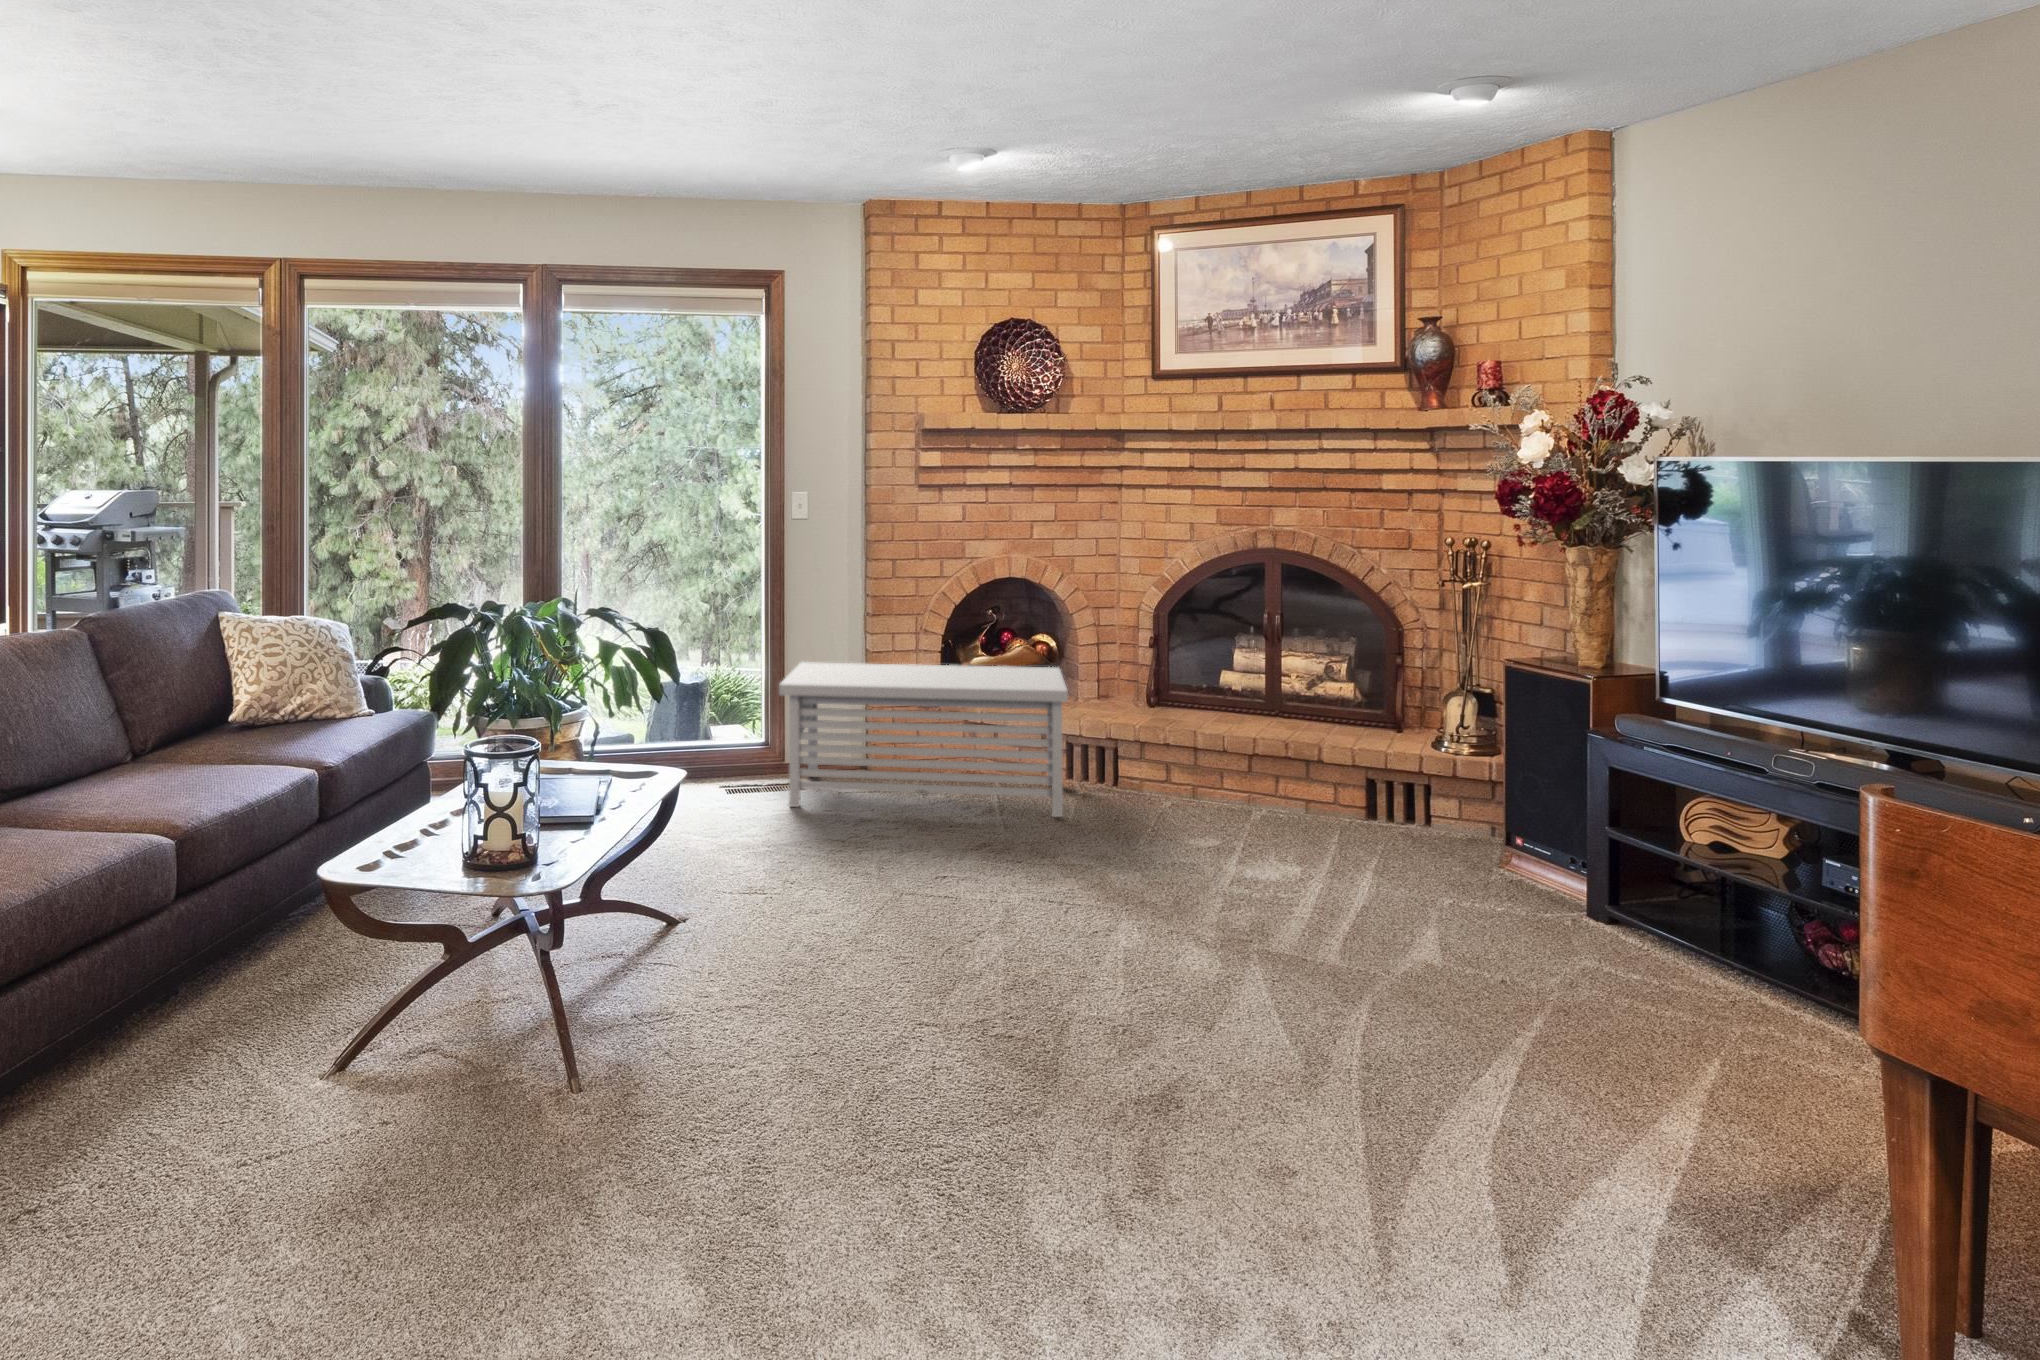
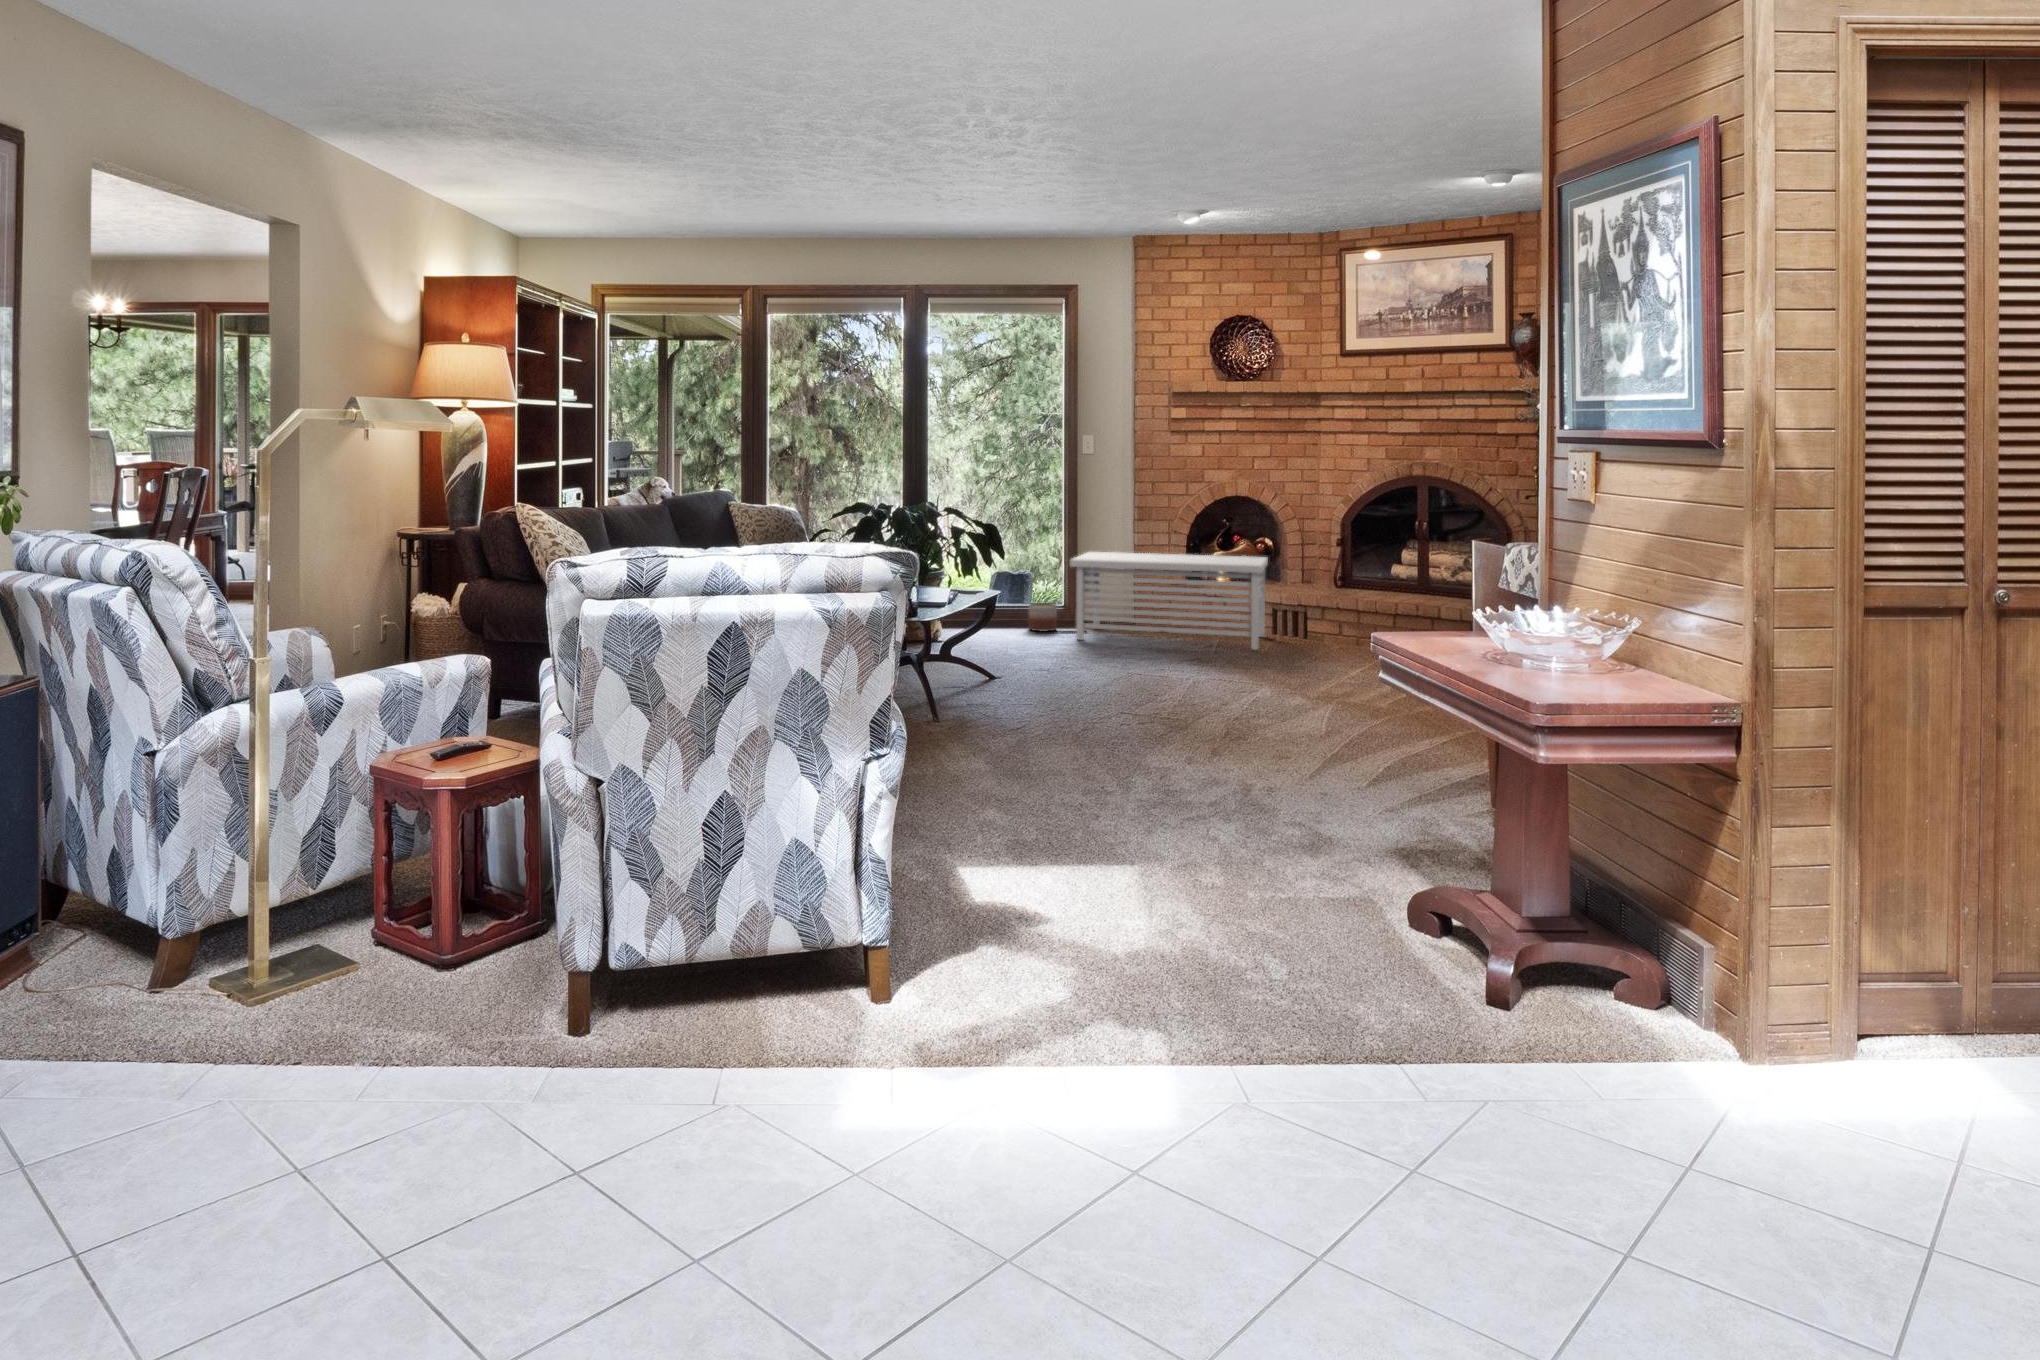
planter: none [714,743,756,790] -> present [1028,603,1057,632]

